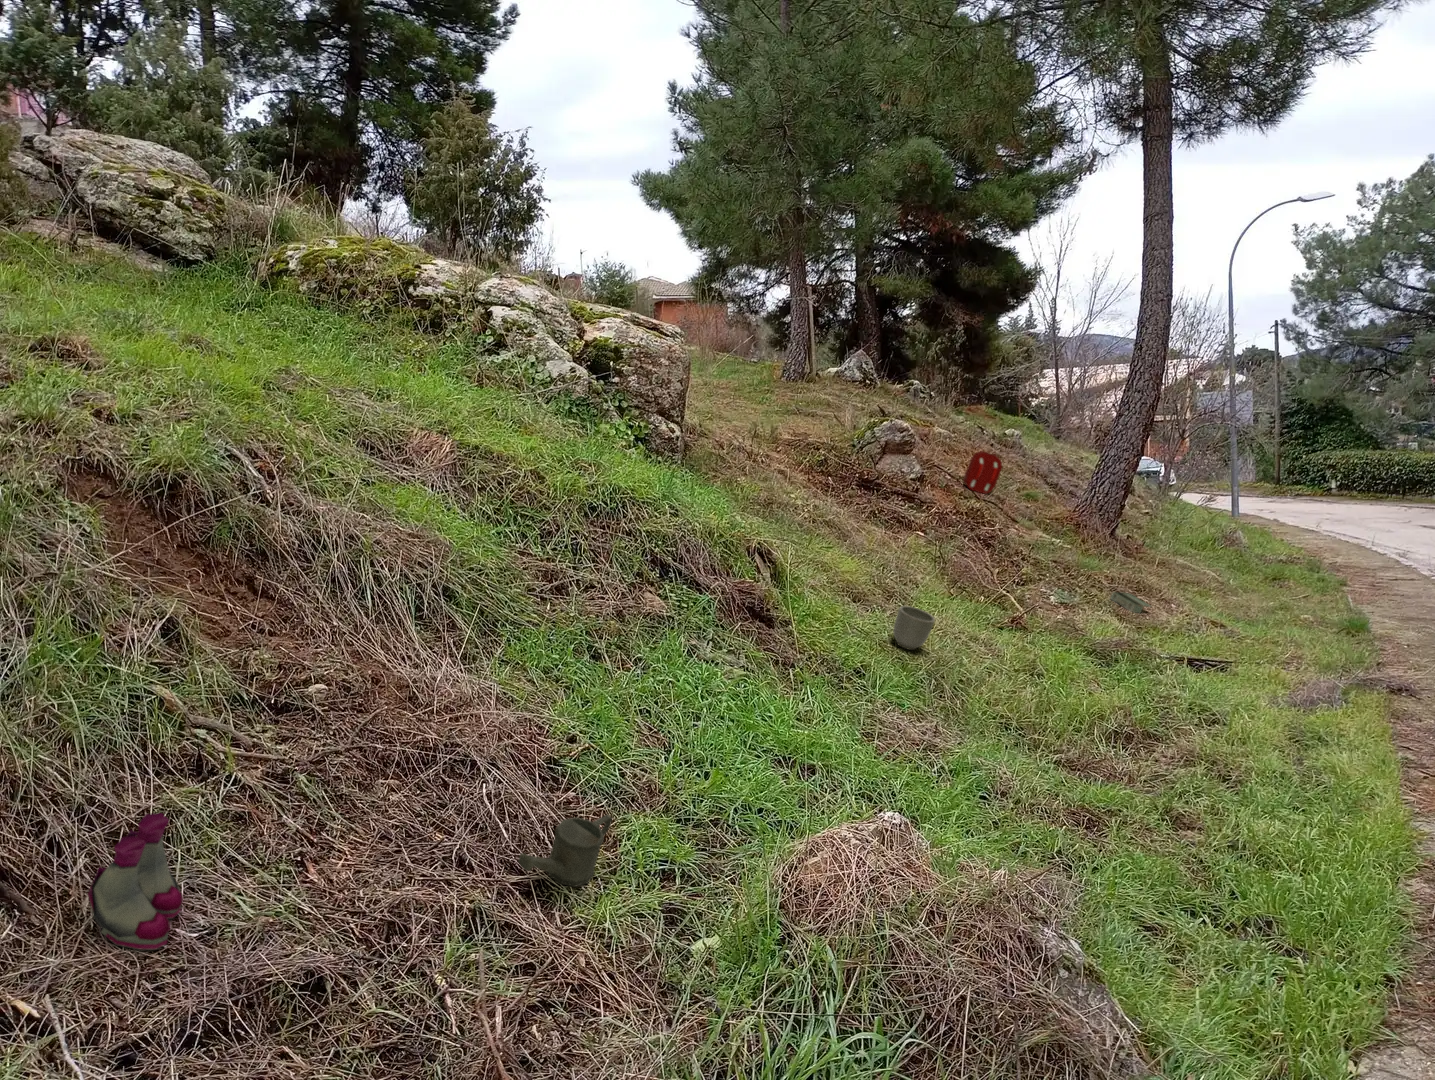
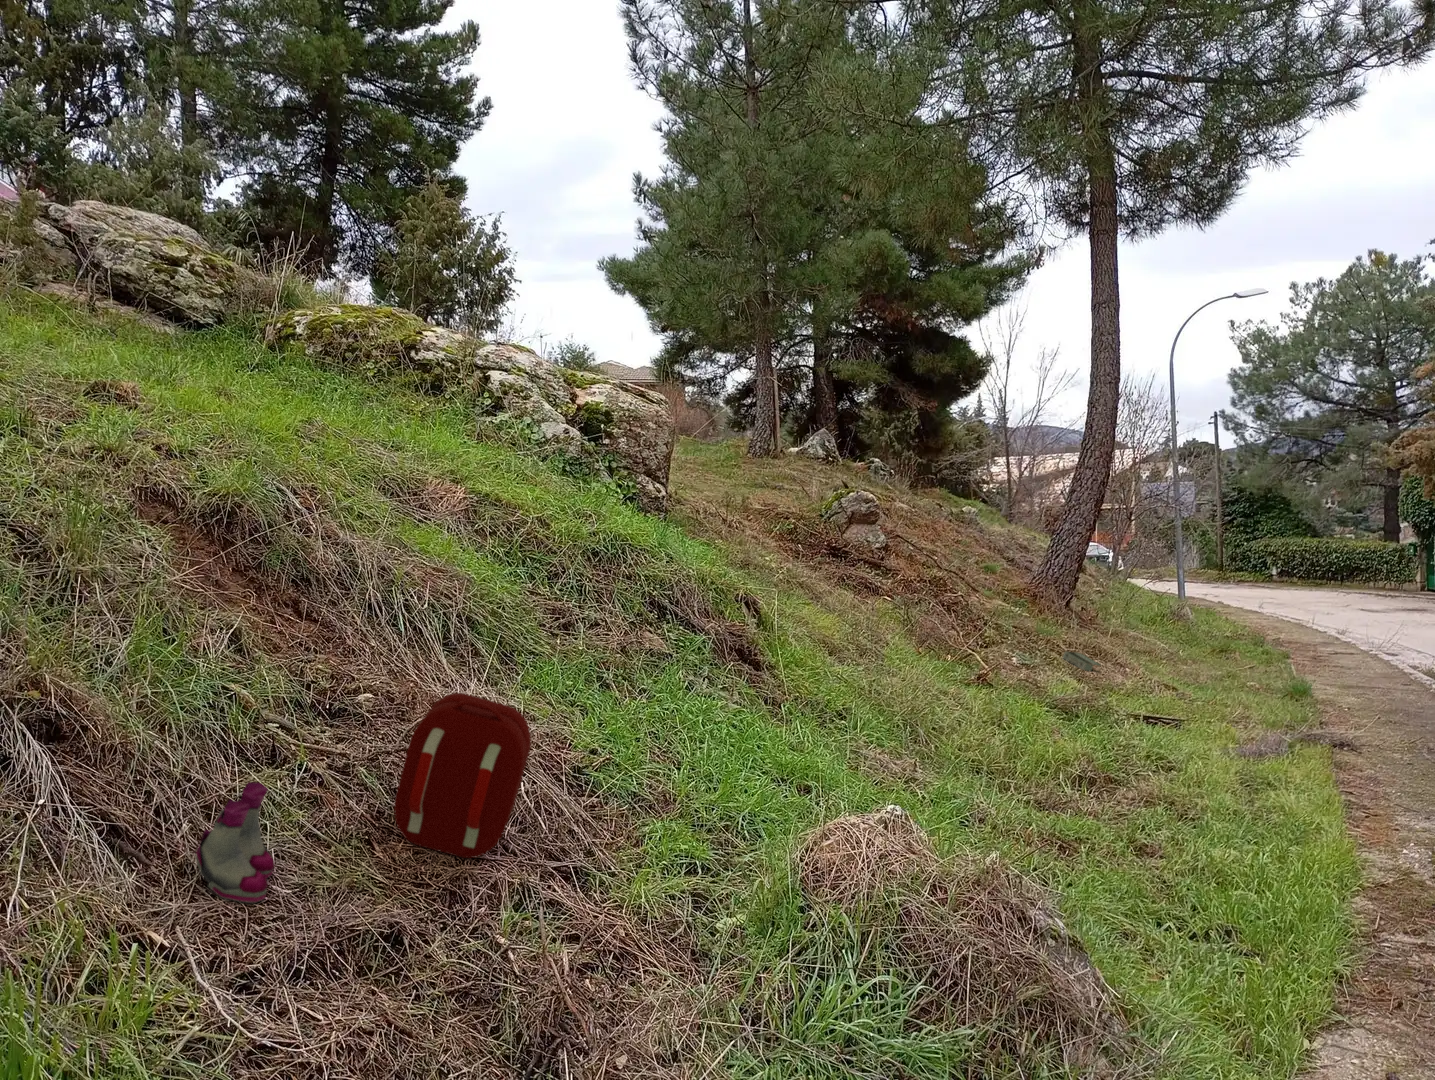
backpack: present [963,451,1002,494] -> present [394,693,531,858]
planter: present [893,606,935,650] -> none [871,650,909,691]
watering can: present [519,814,612,887] -> none [565,807,642,870]

